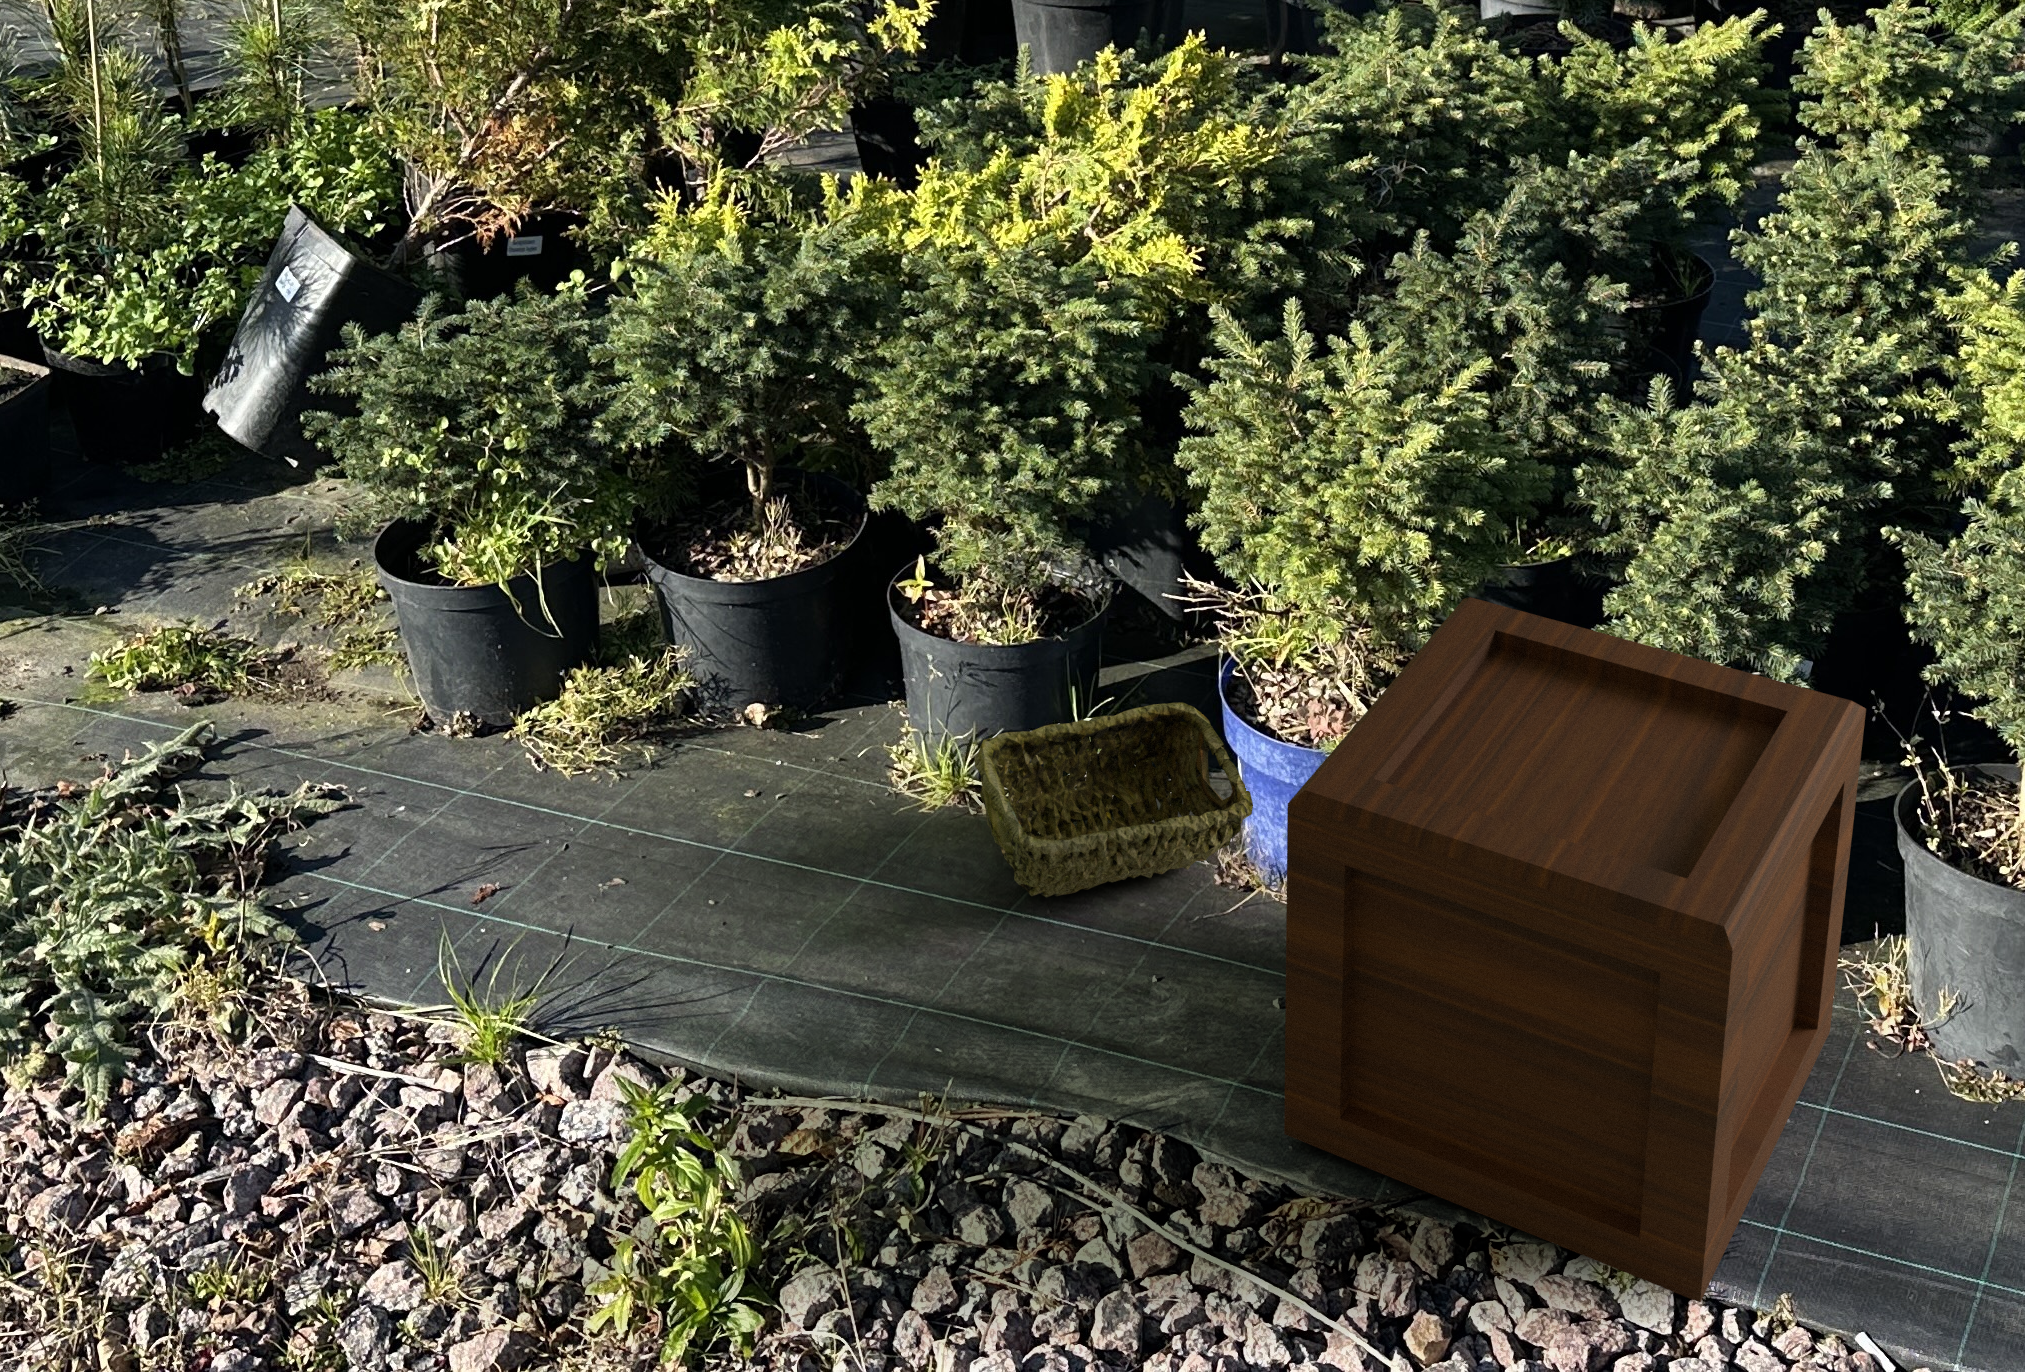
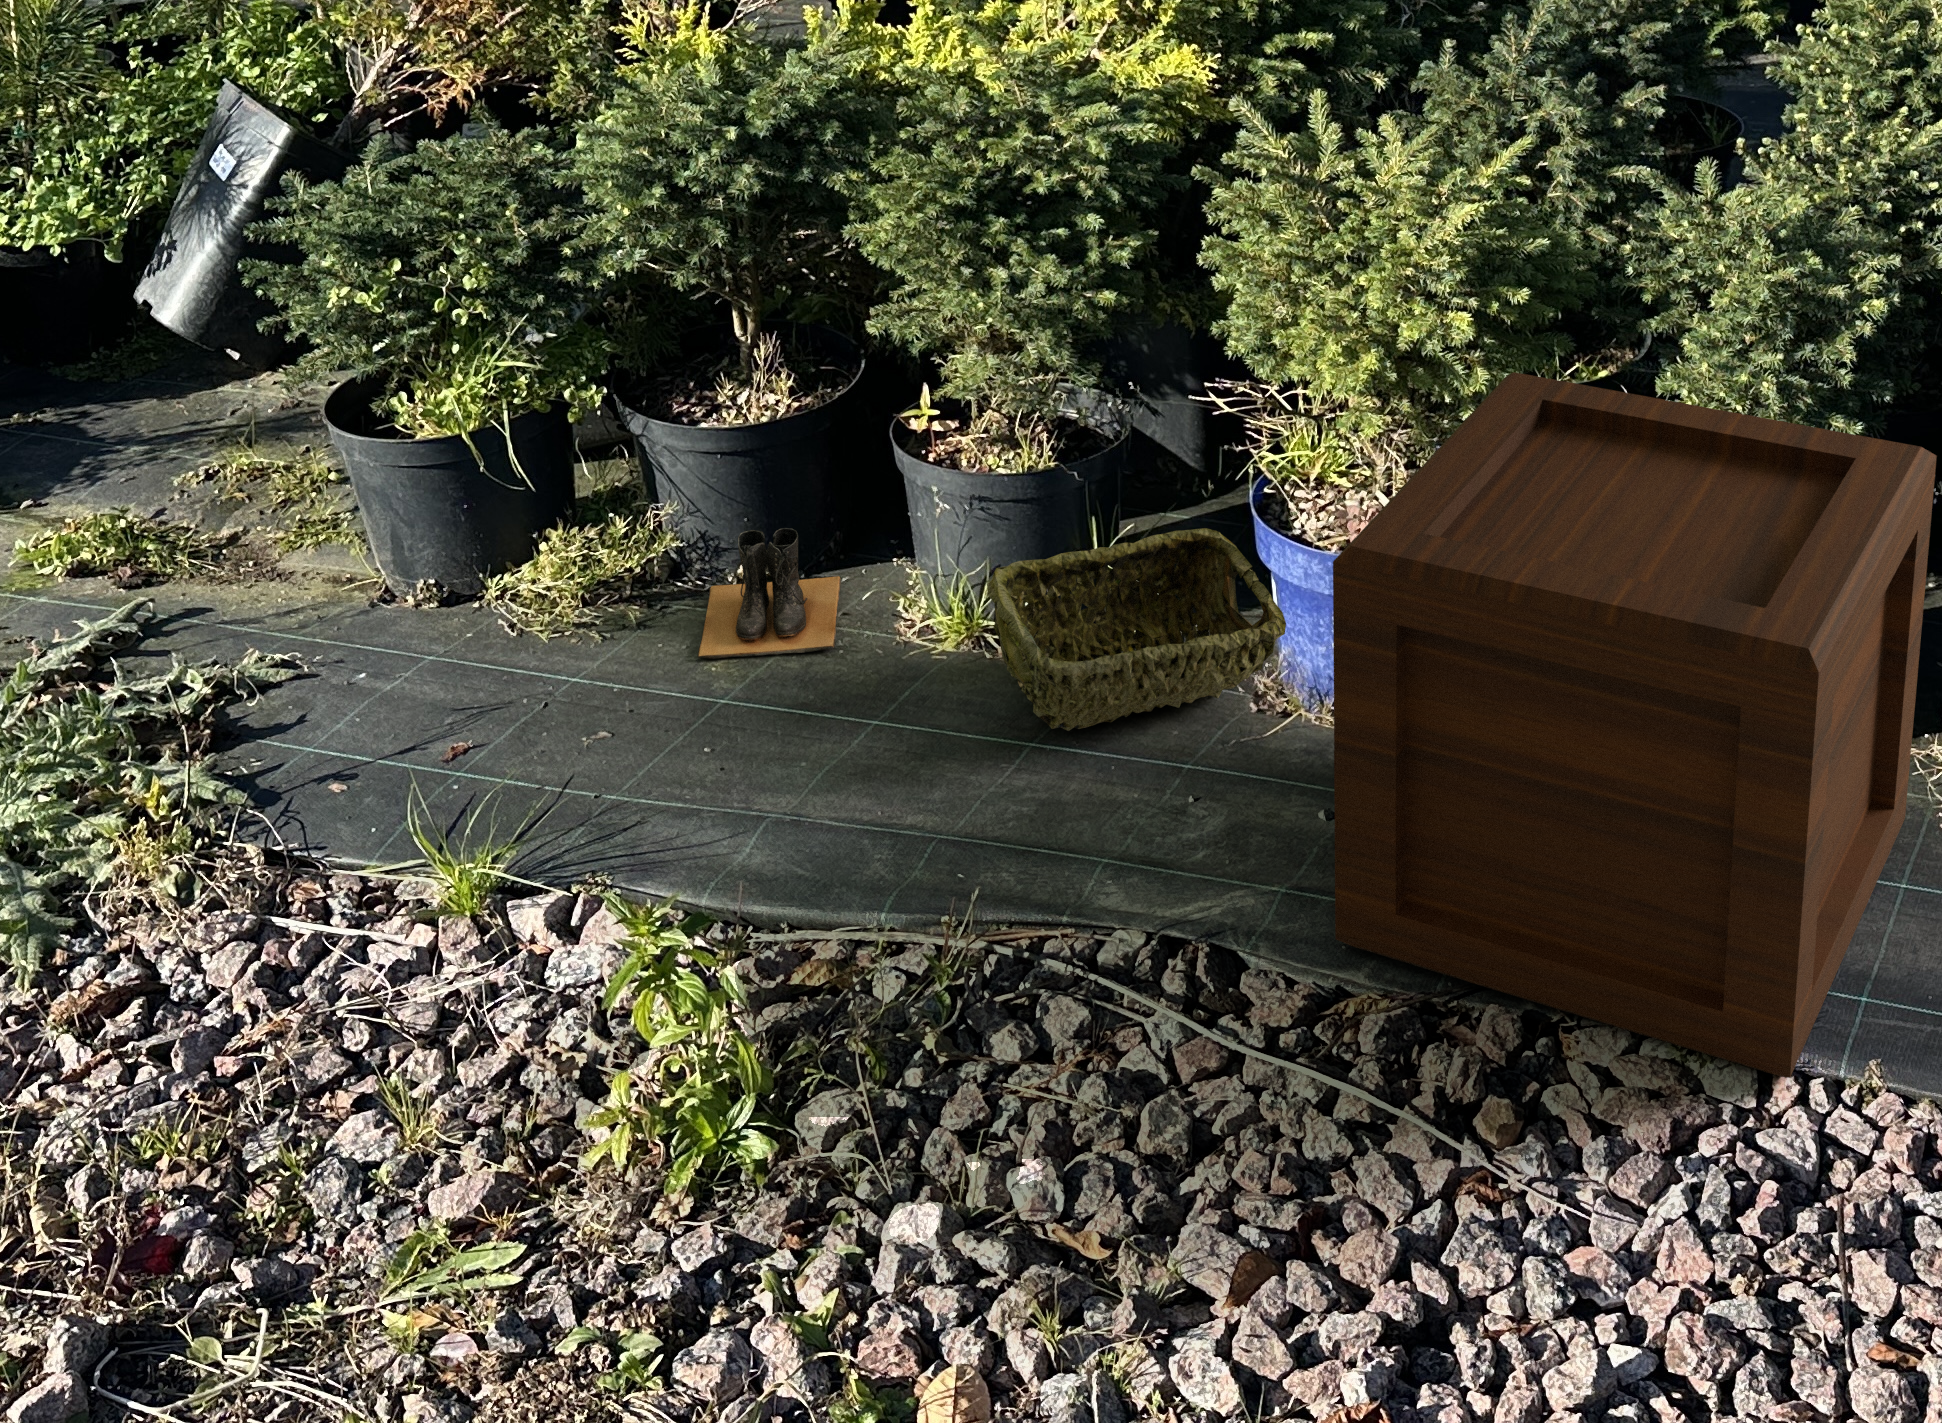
boots: none [706,680,841,803] -> present [698,528,841,659]

